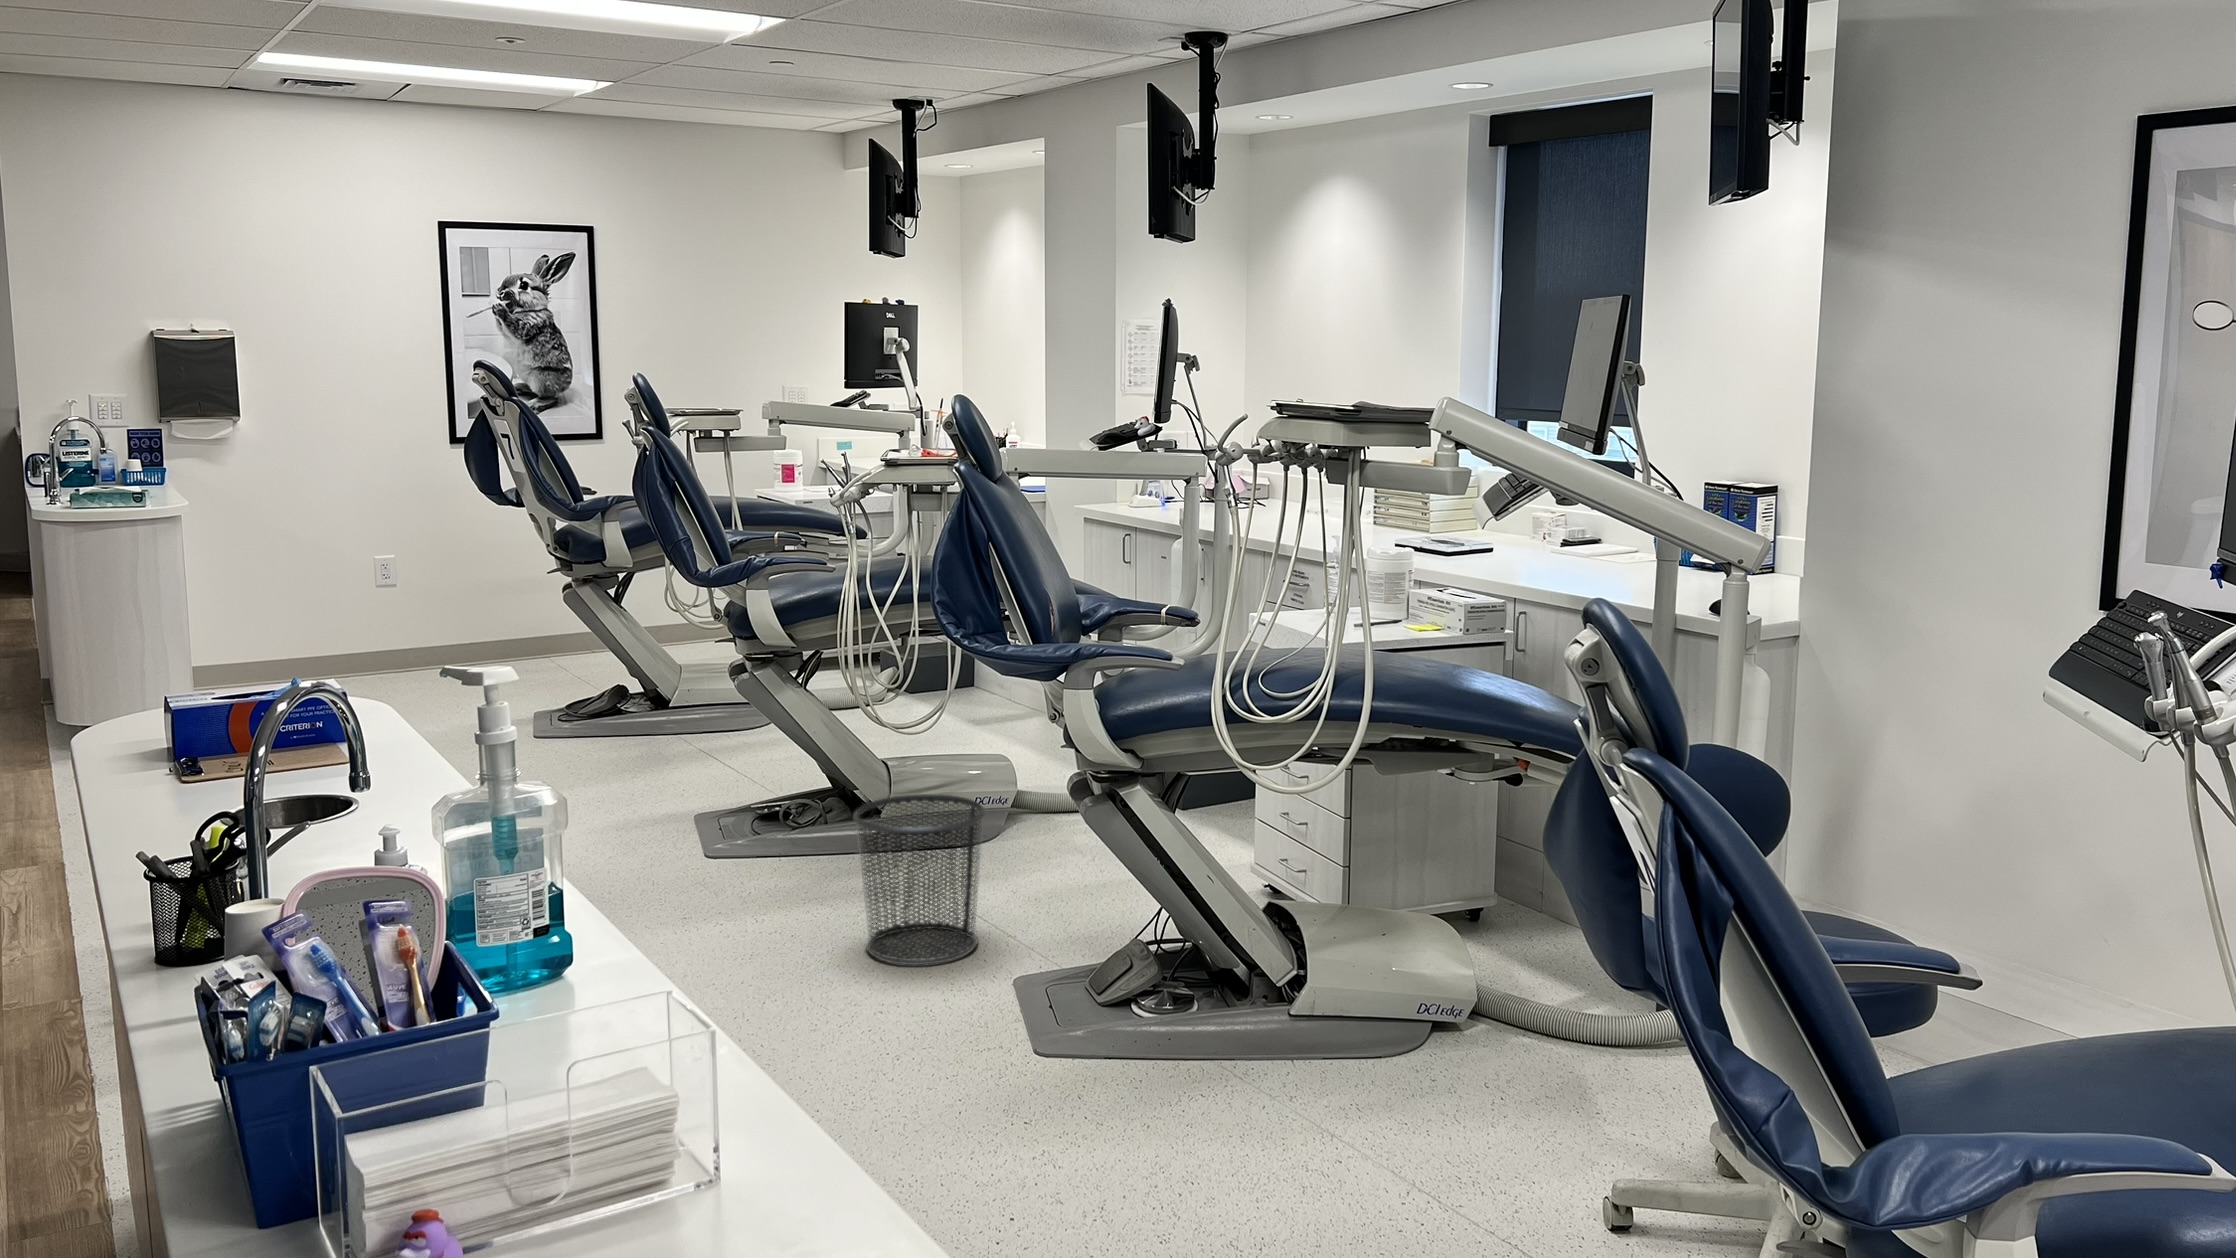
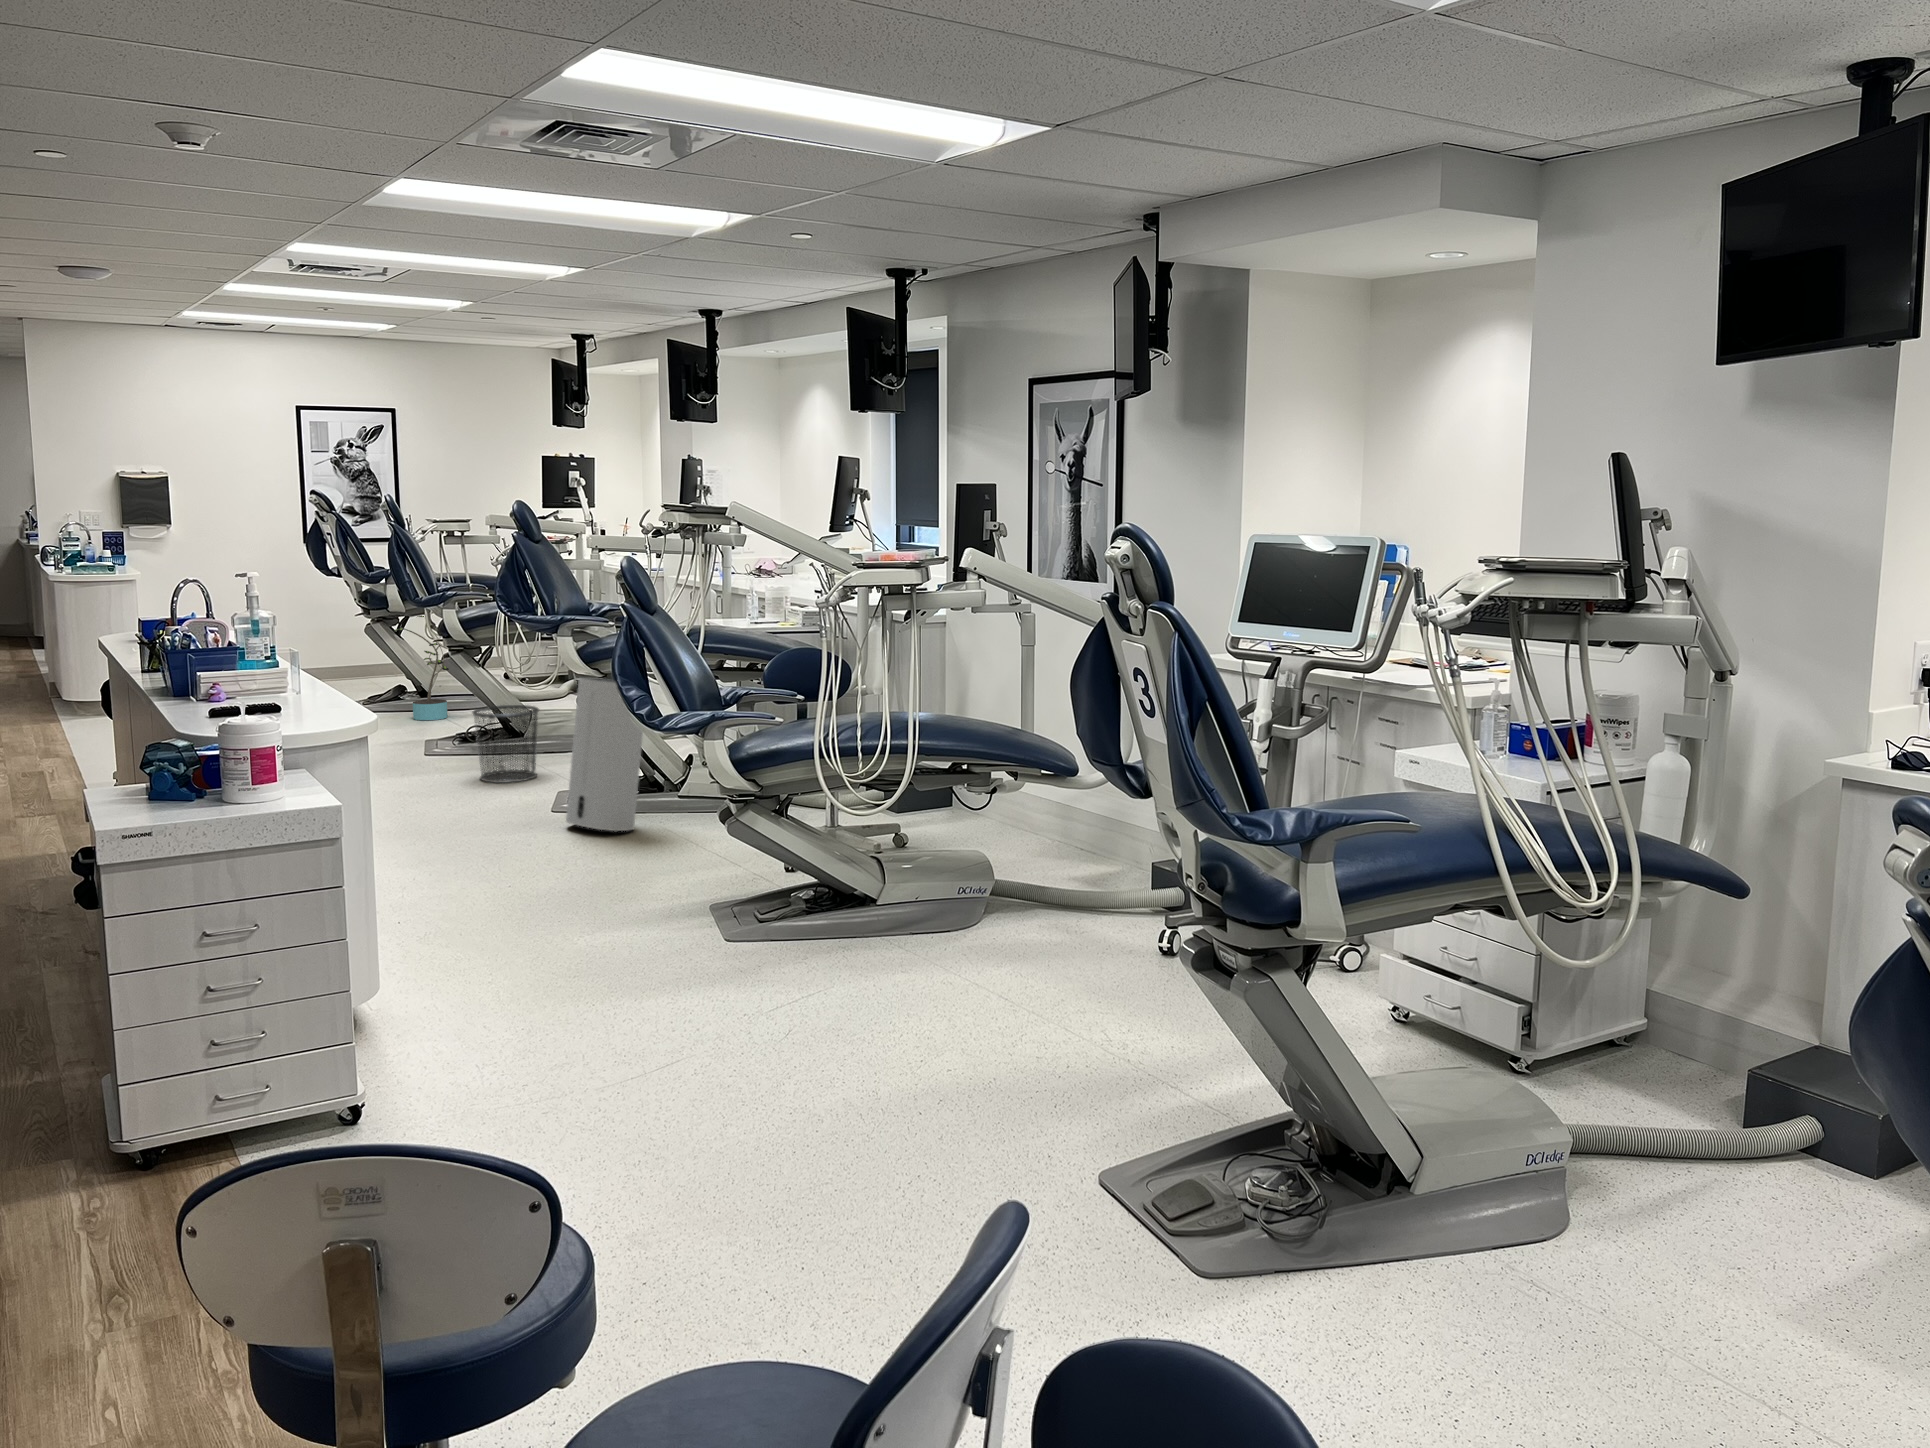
potted plant: none [633,579,750,768] -> present [394,615,449,720]
air purifier: none [1156,798,1357,1180] -> present [566,678,643,832]

